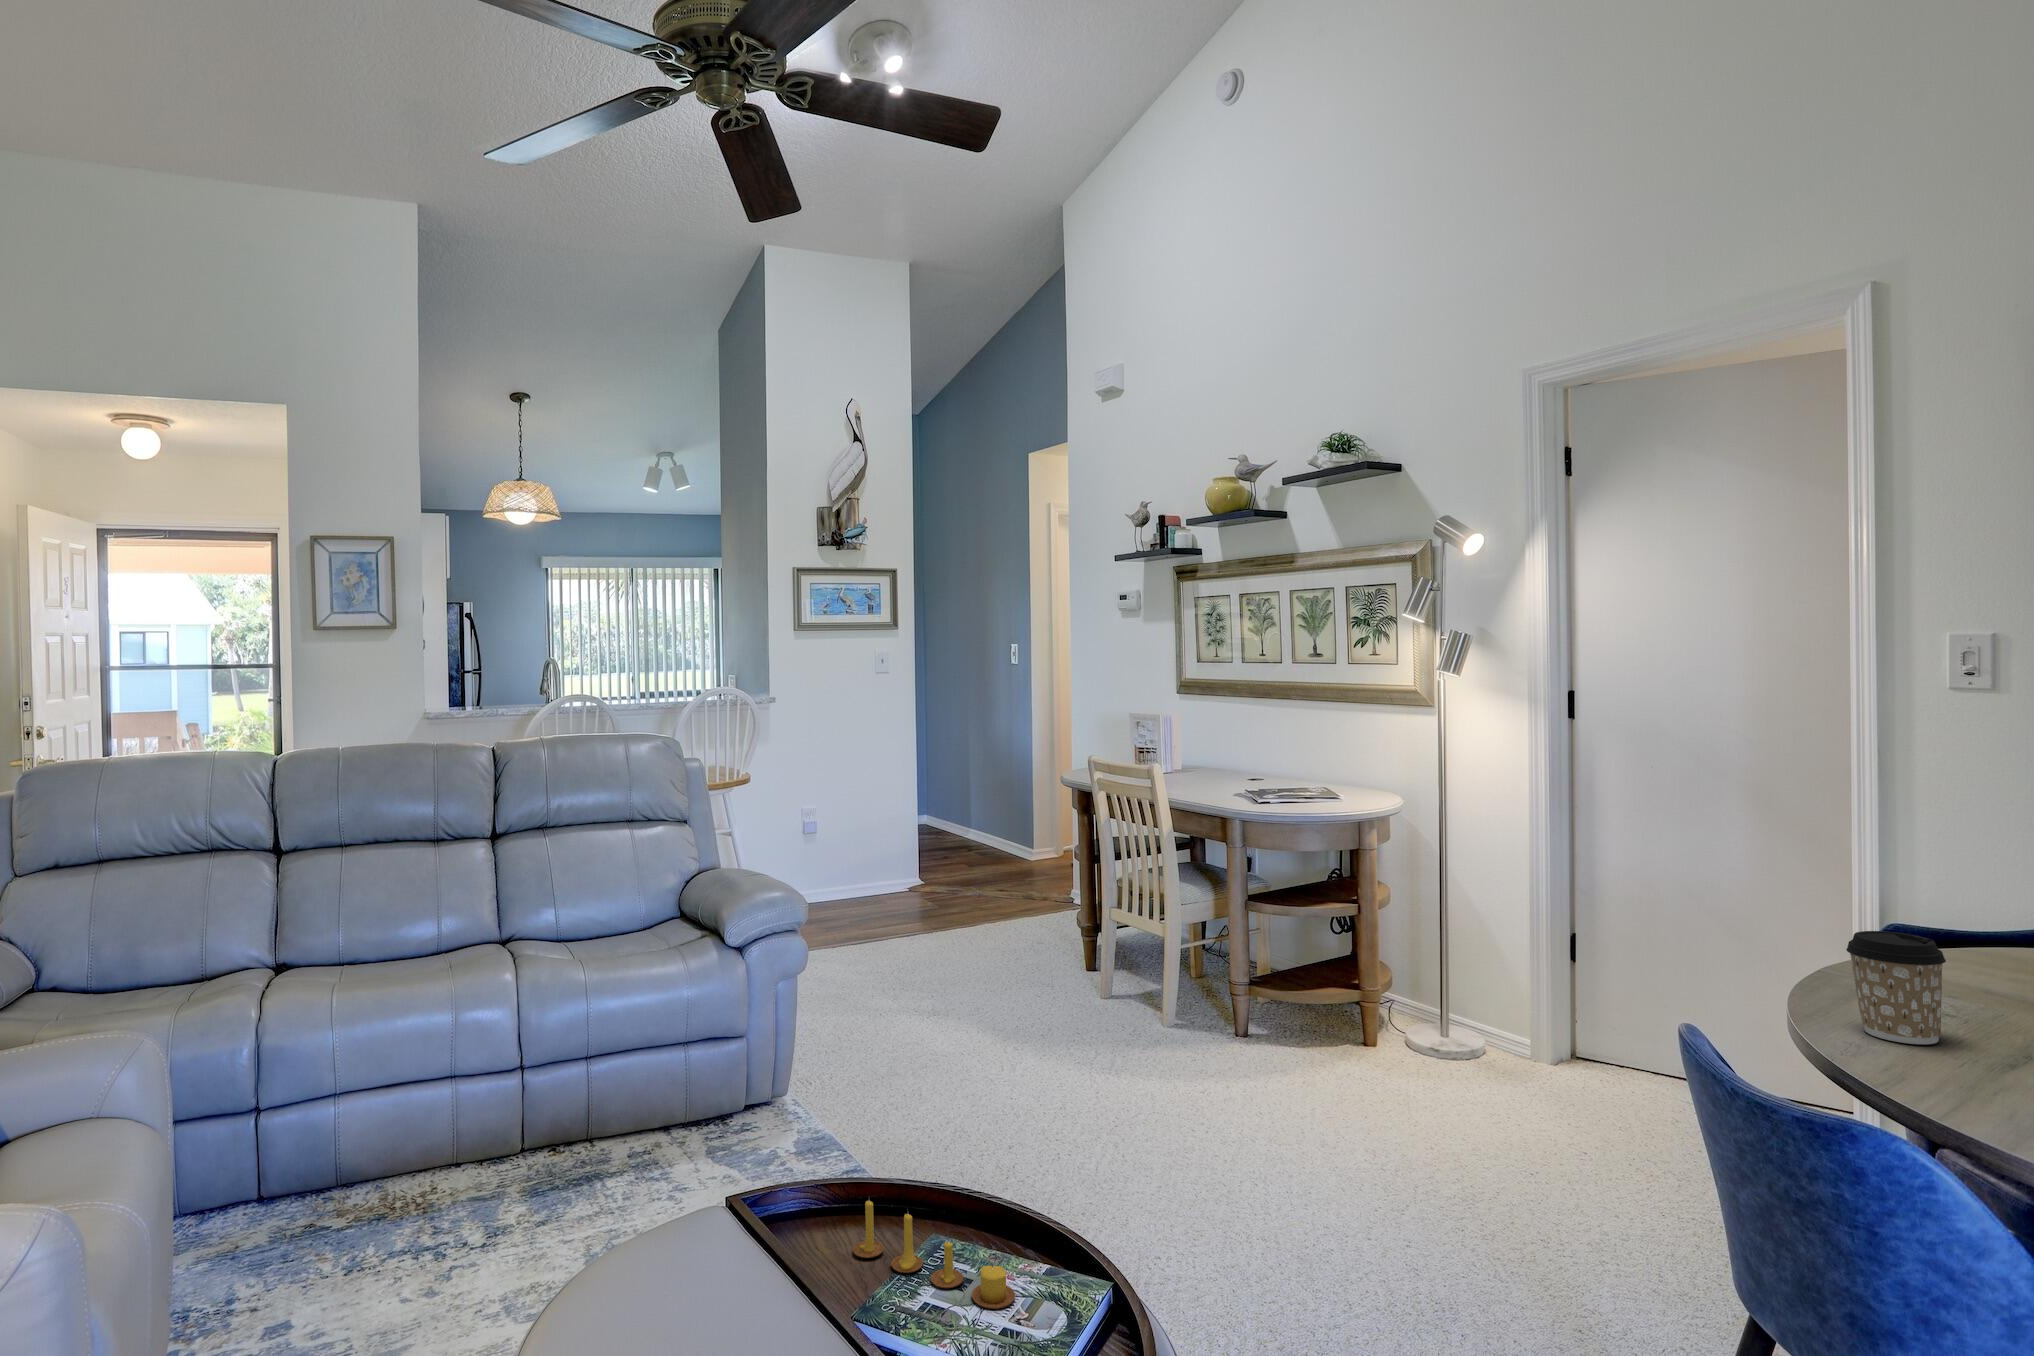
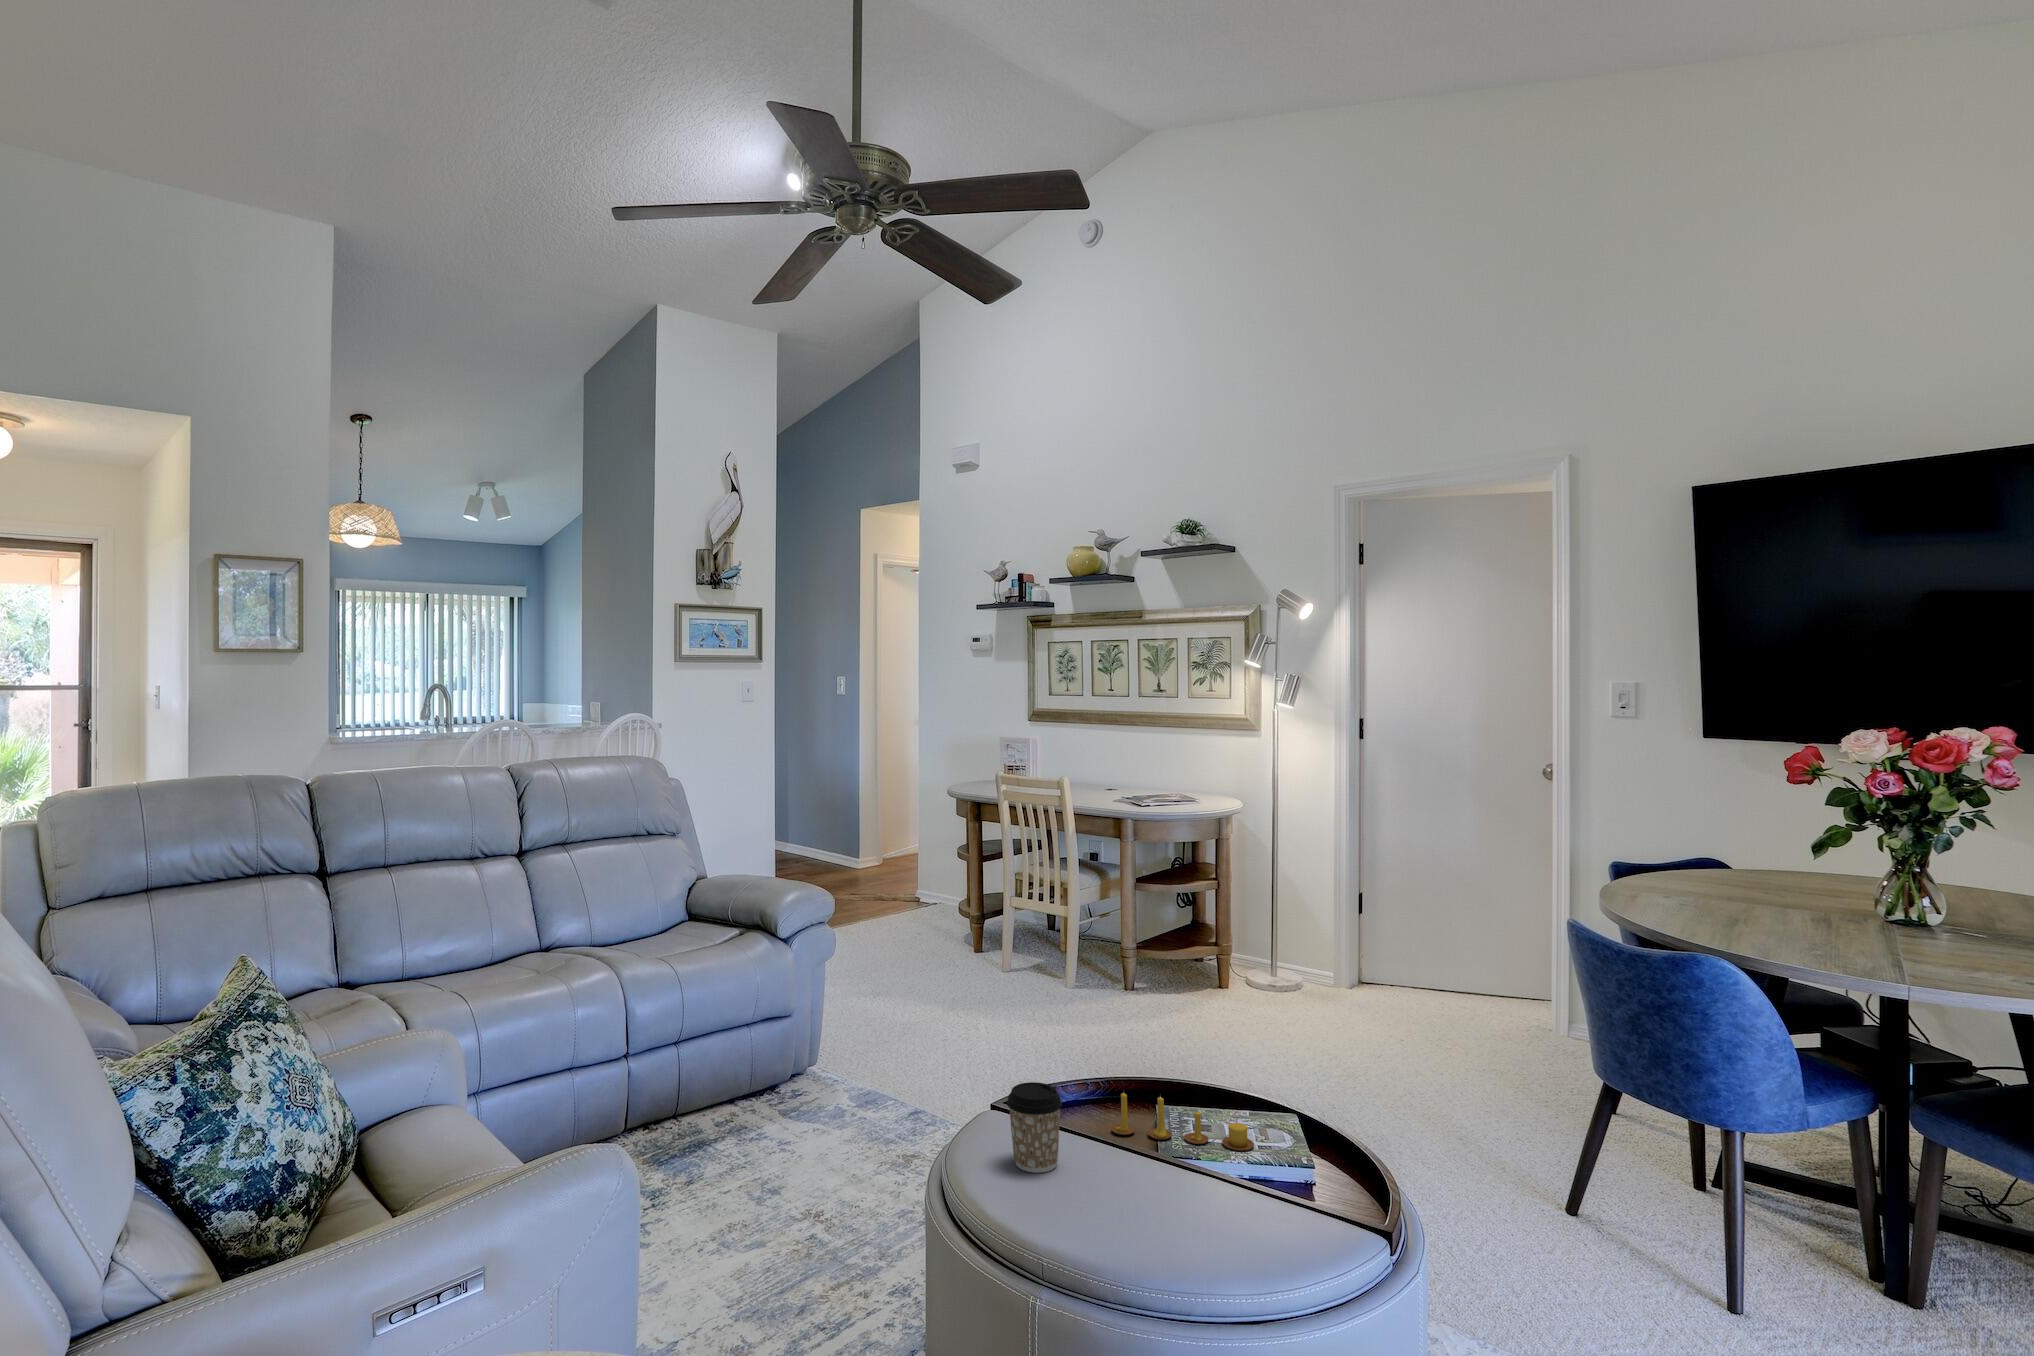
coffee cup: present [1846,931,1946,1044] -> present [1007,1082,1062,1173]

